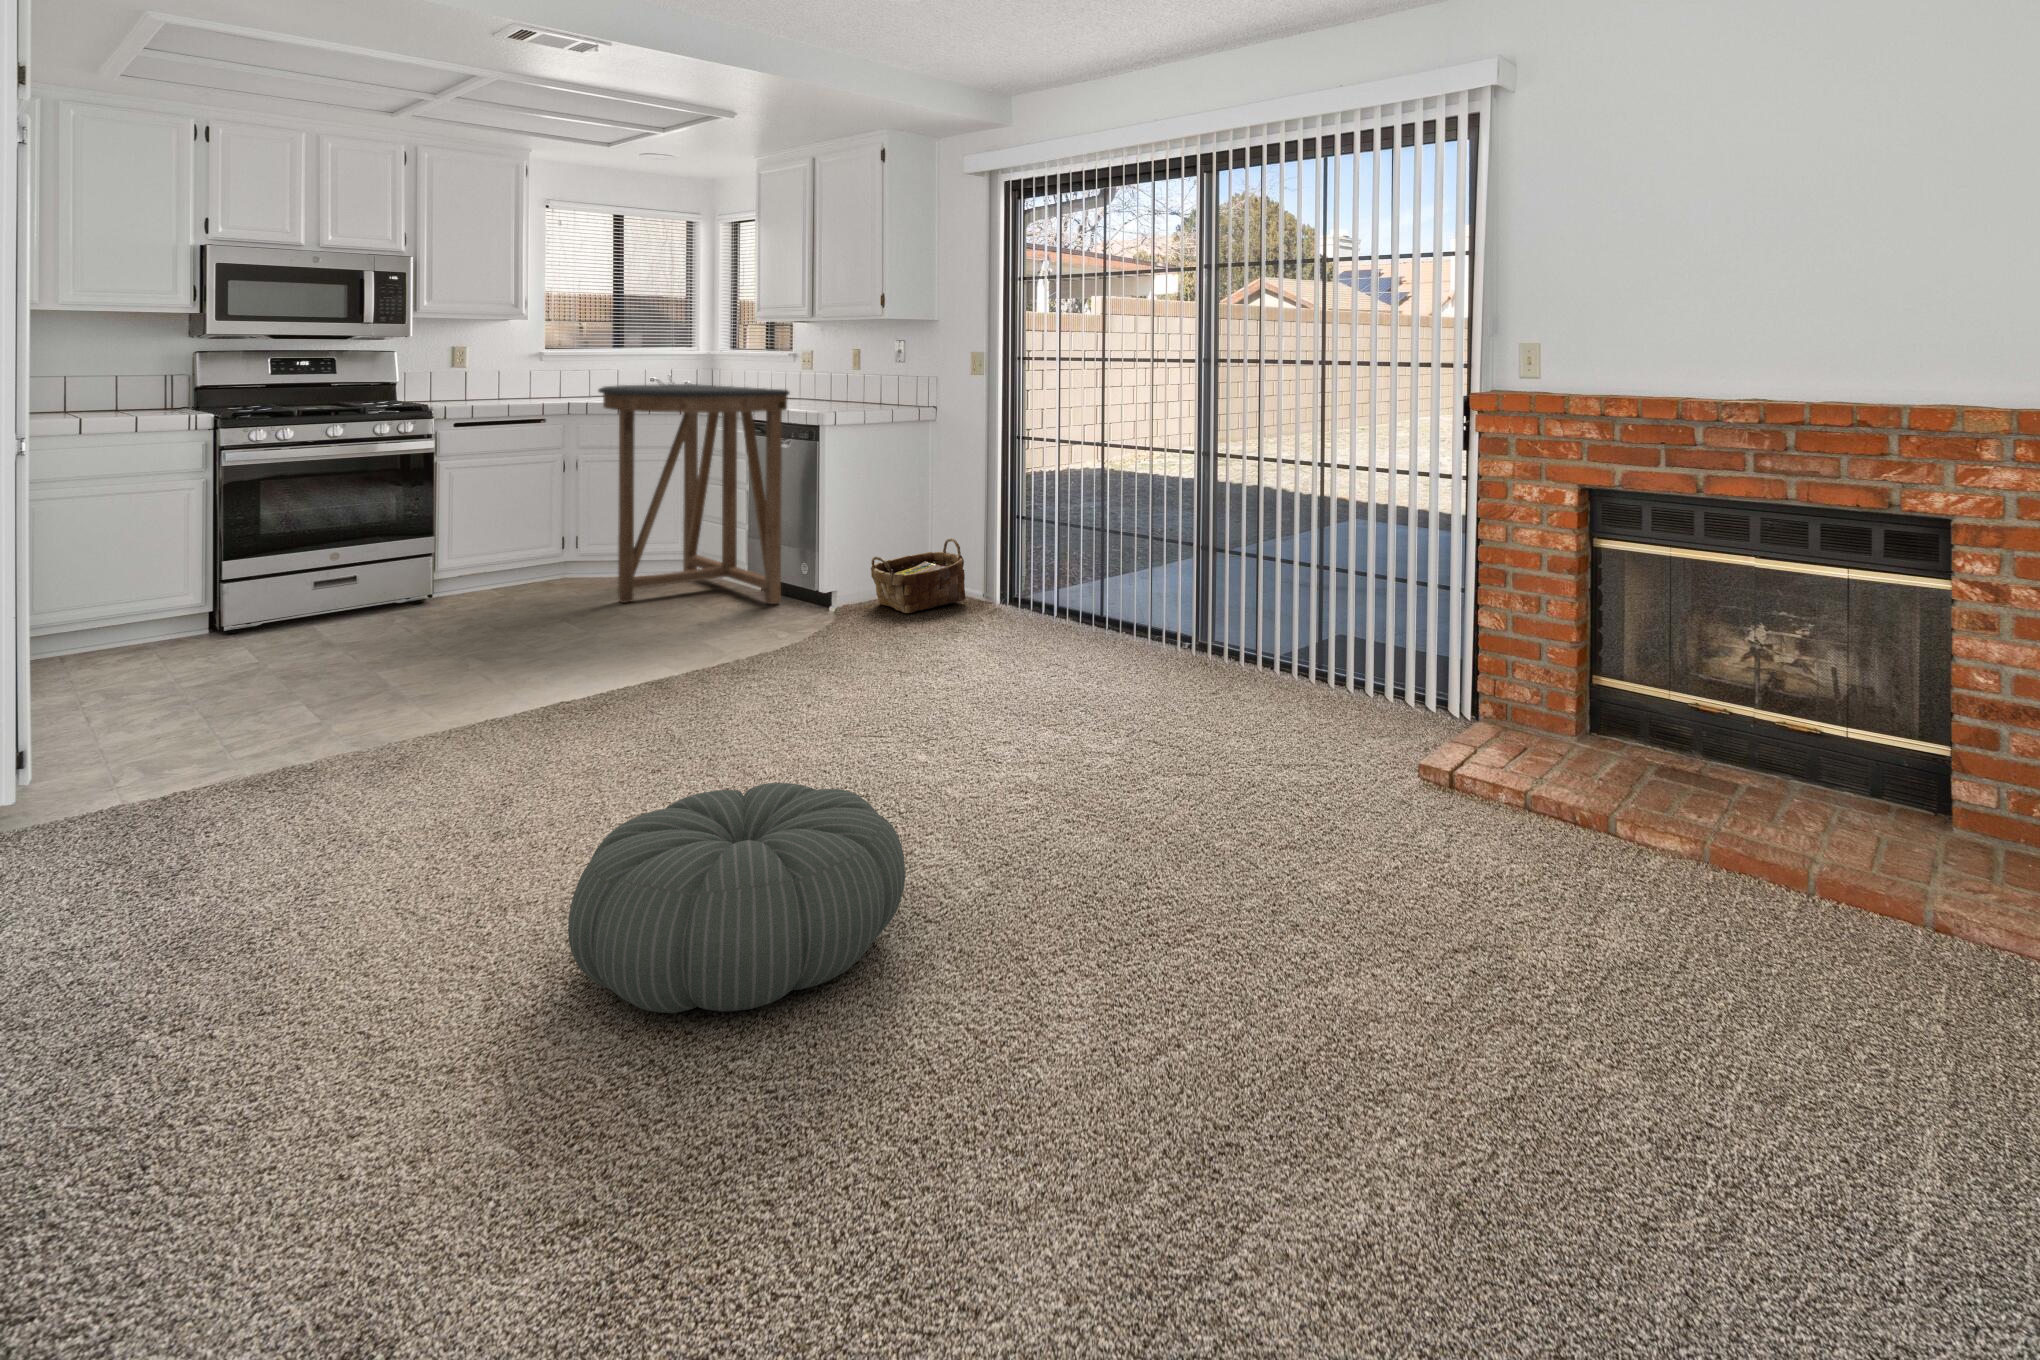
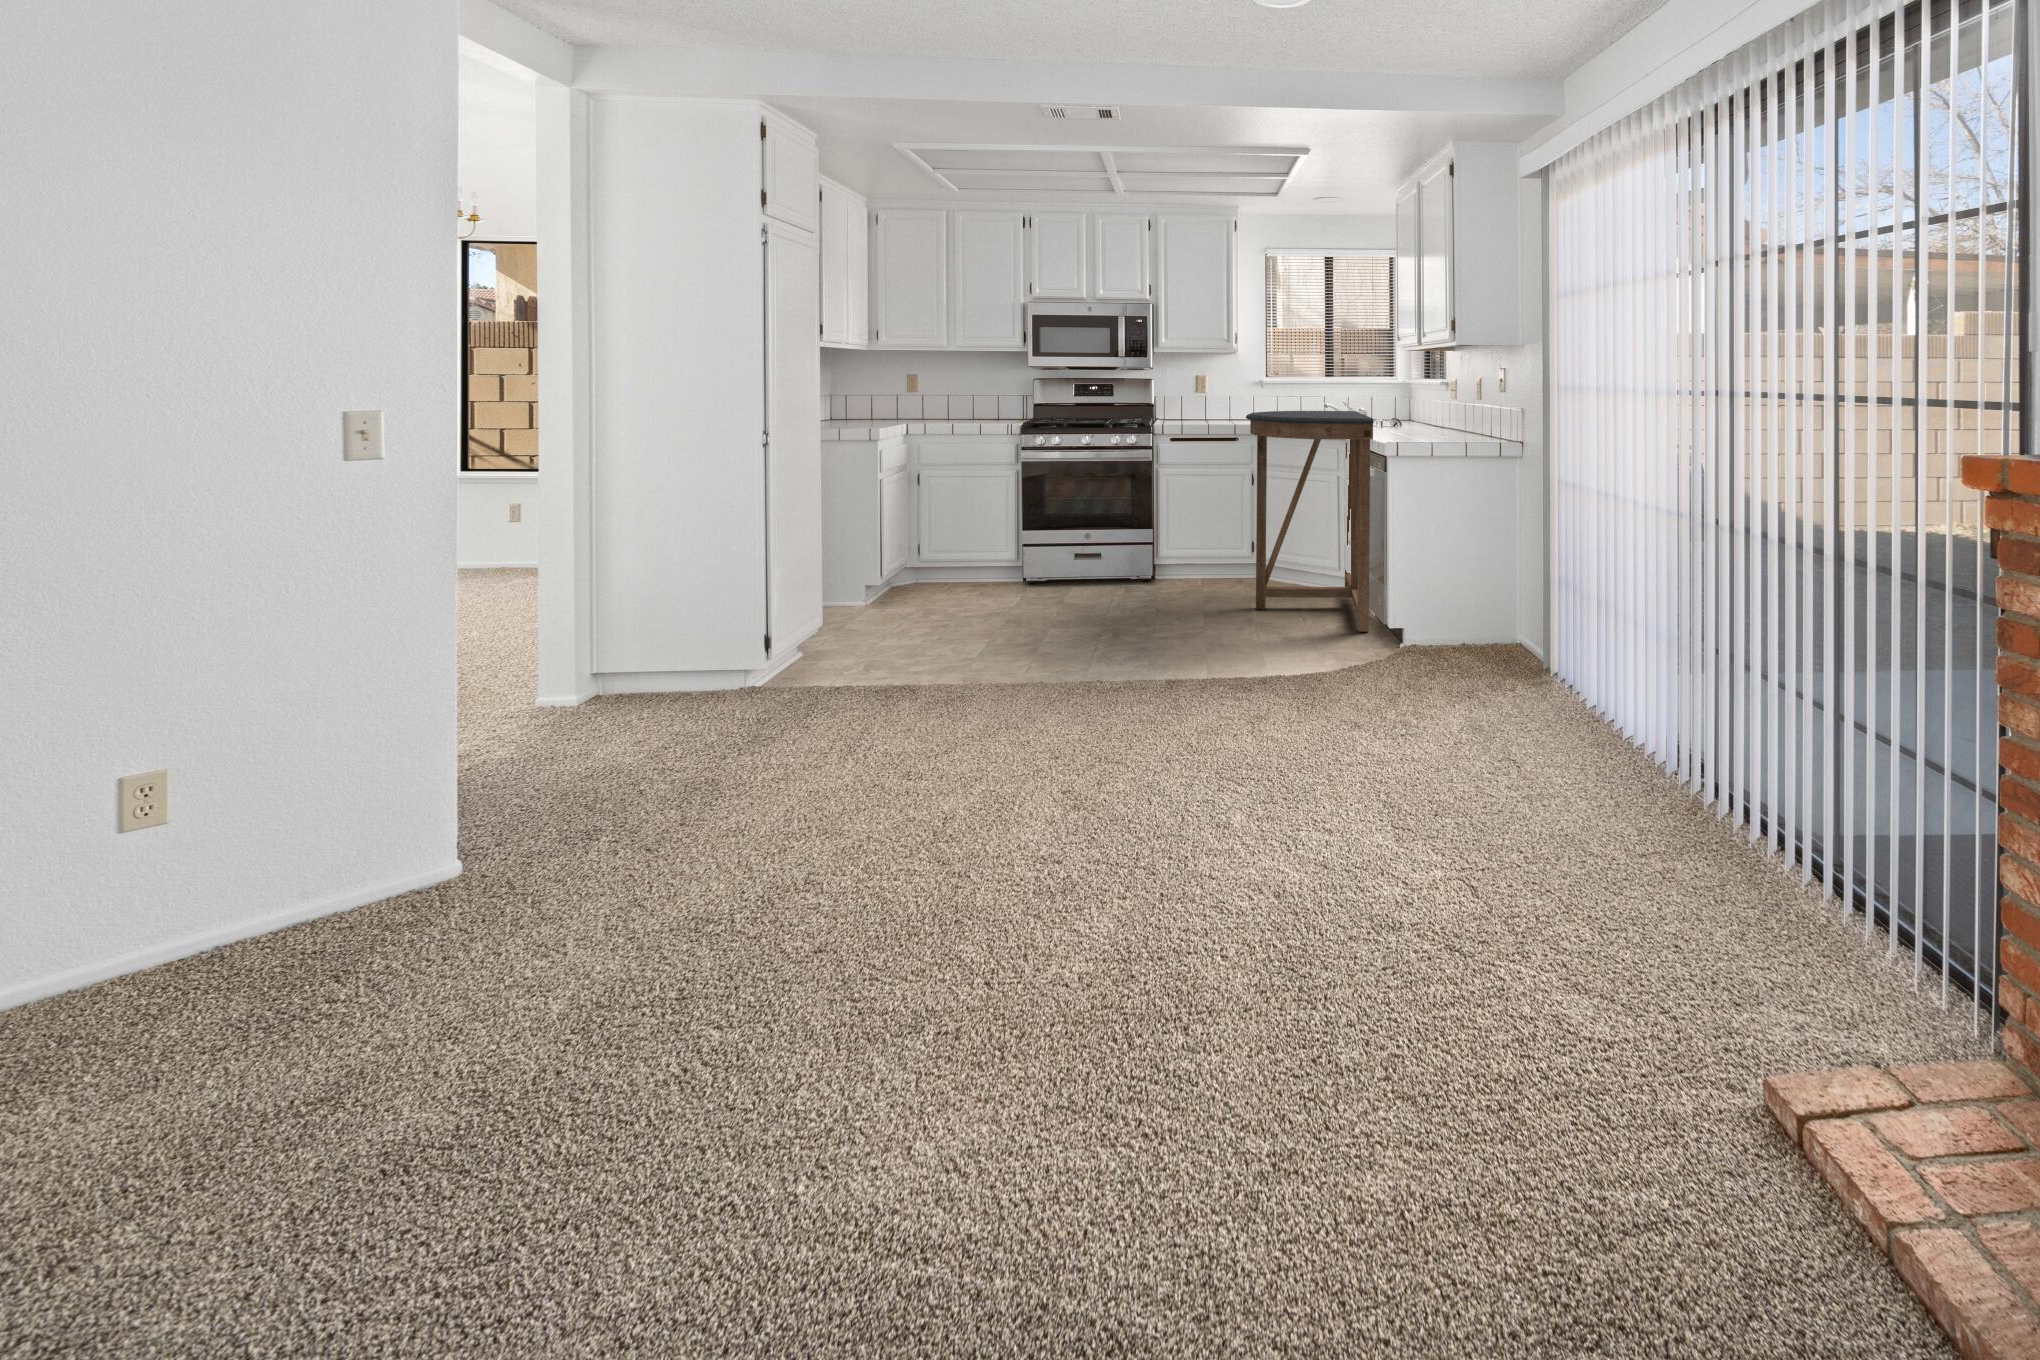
woven basket: present [871,538,966,613] -> none [1434,589,1534,665]
pouf: present [568,783,905,1013] -> none [549,821,917,1076]

